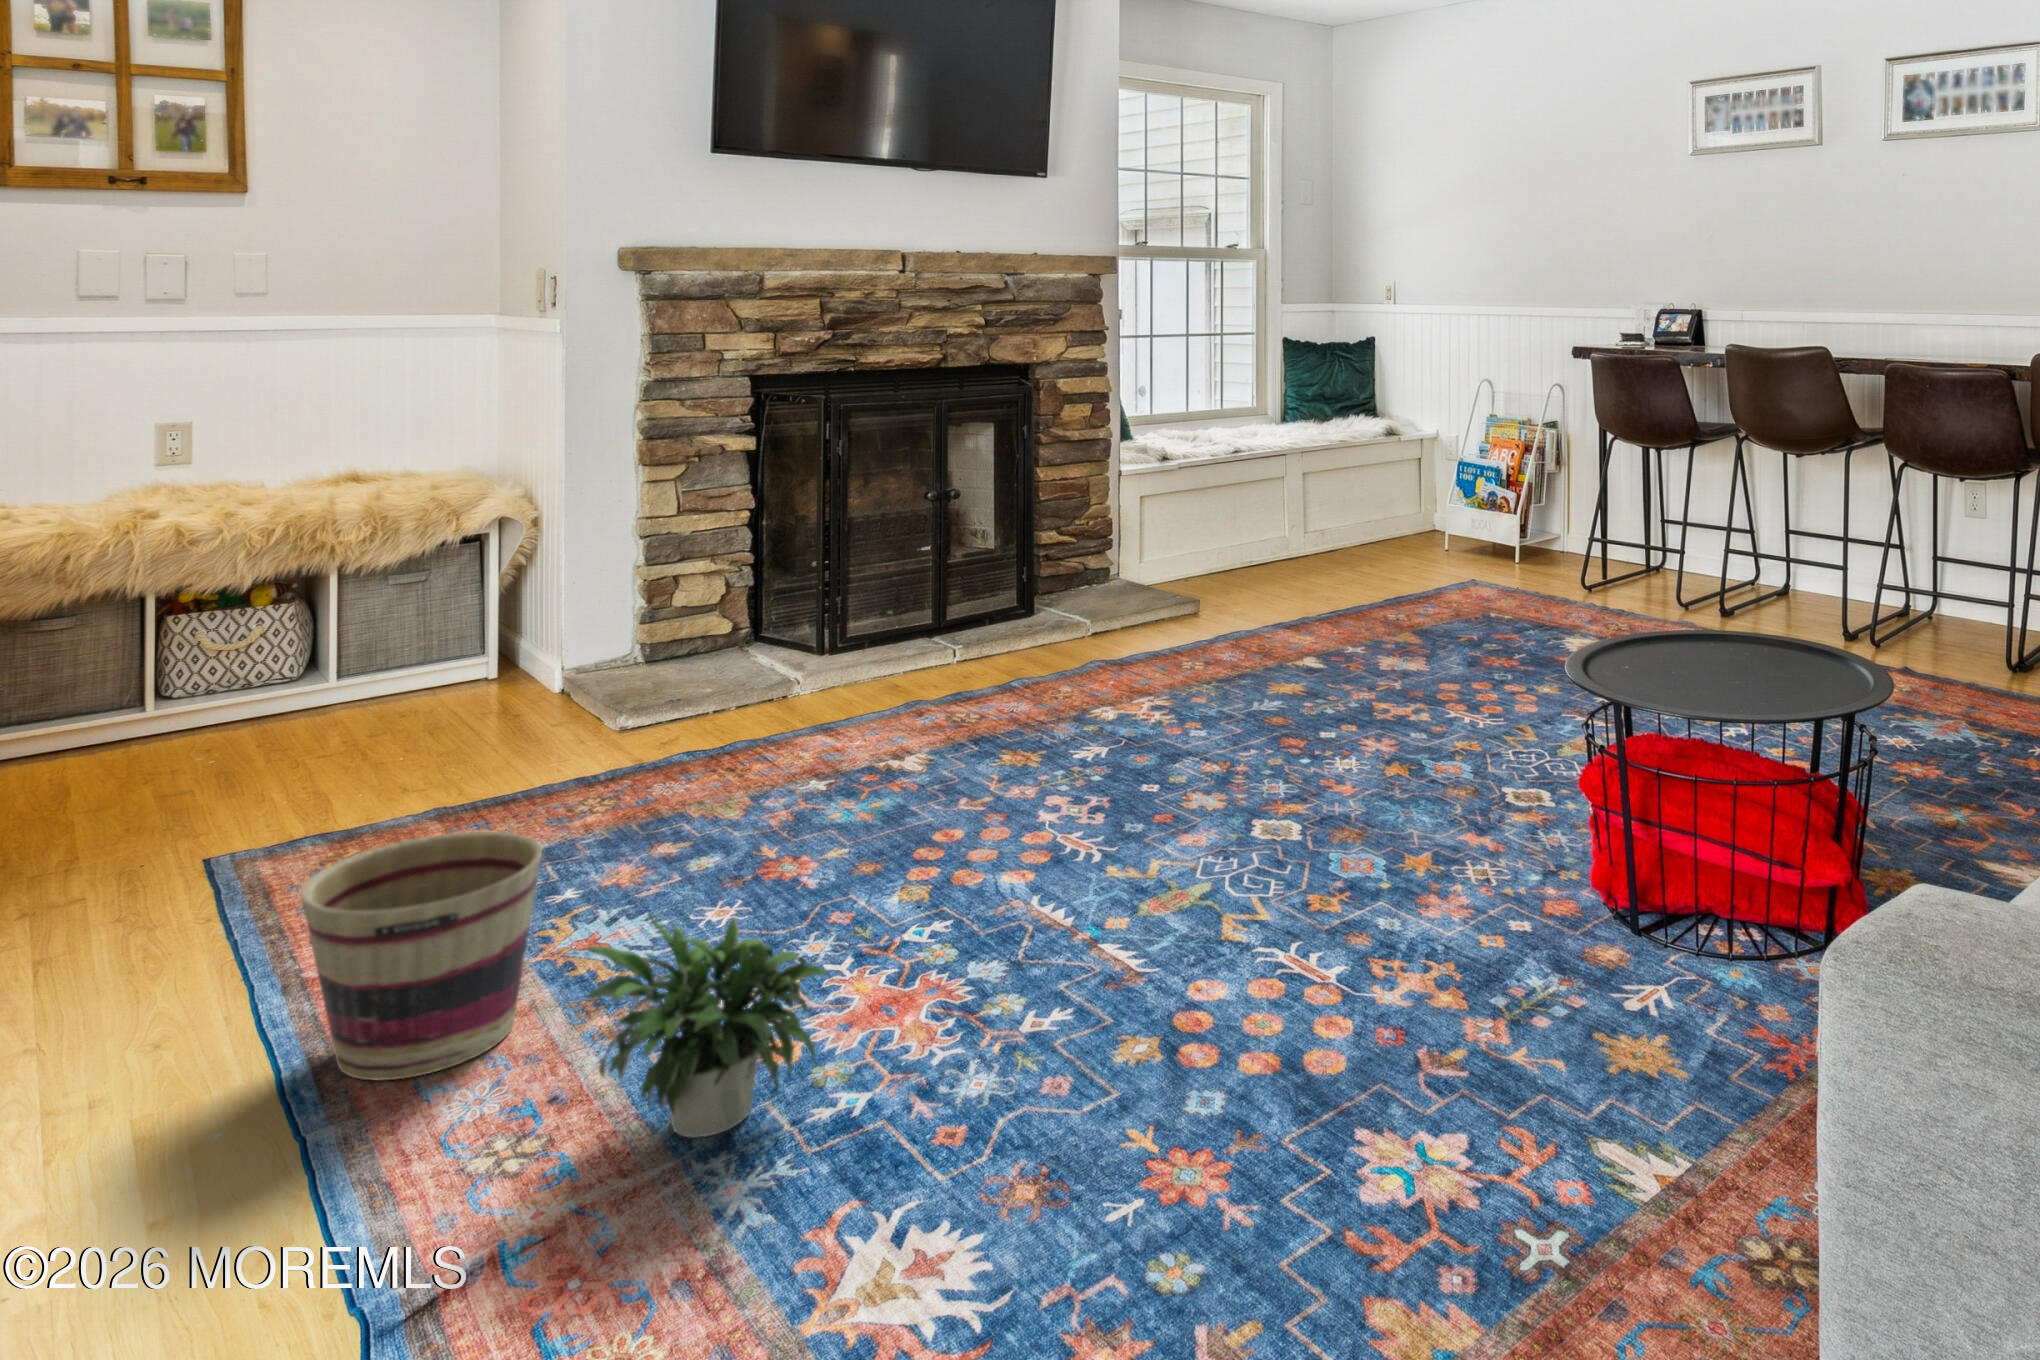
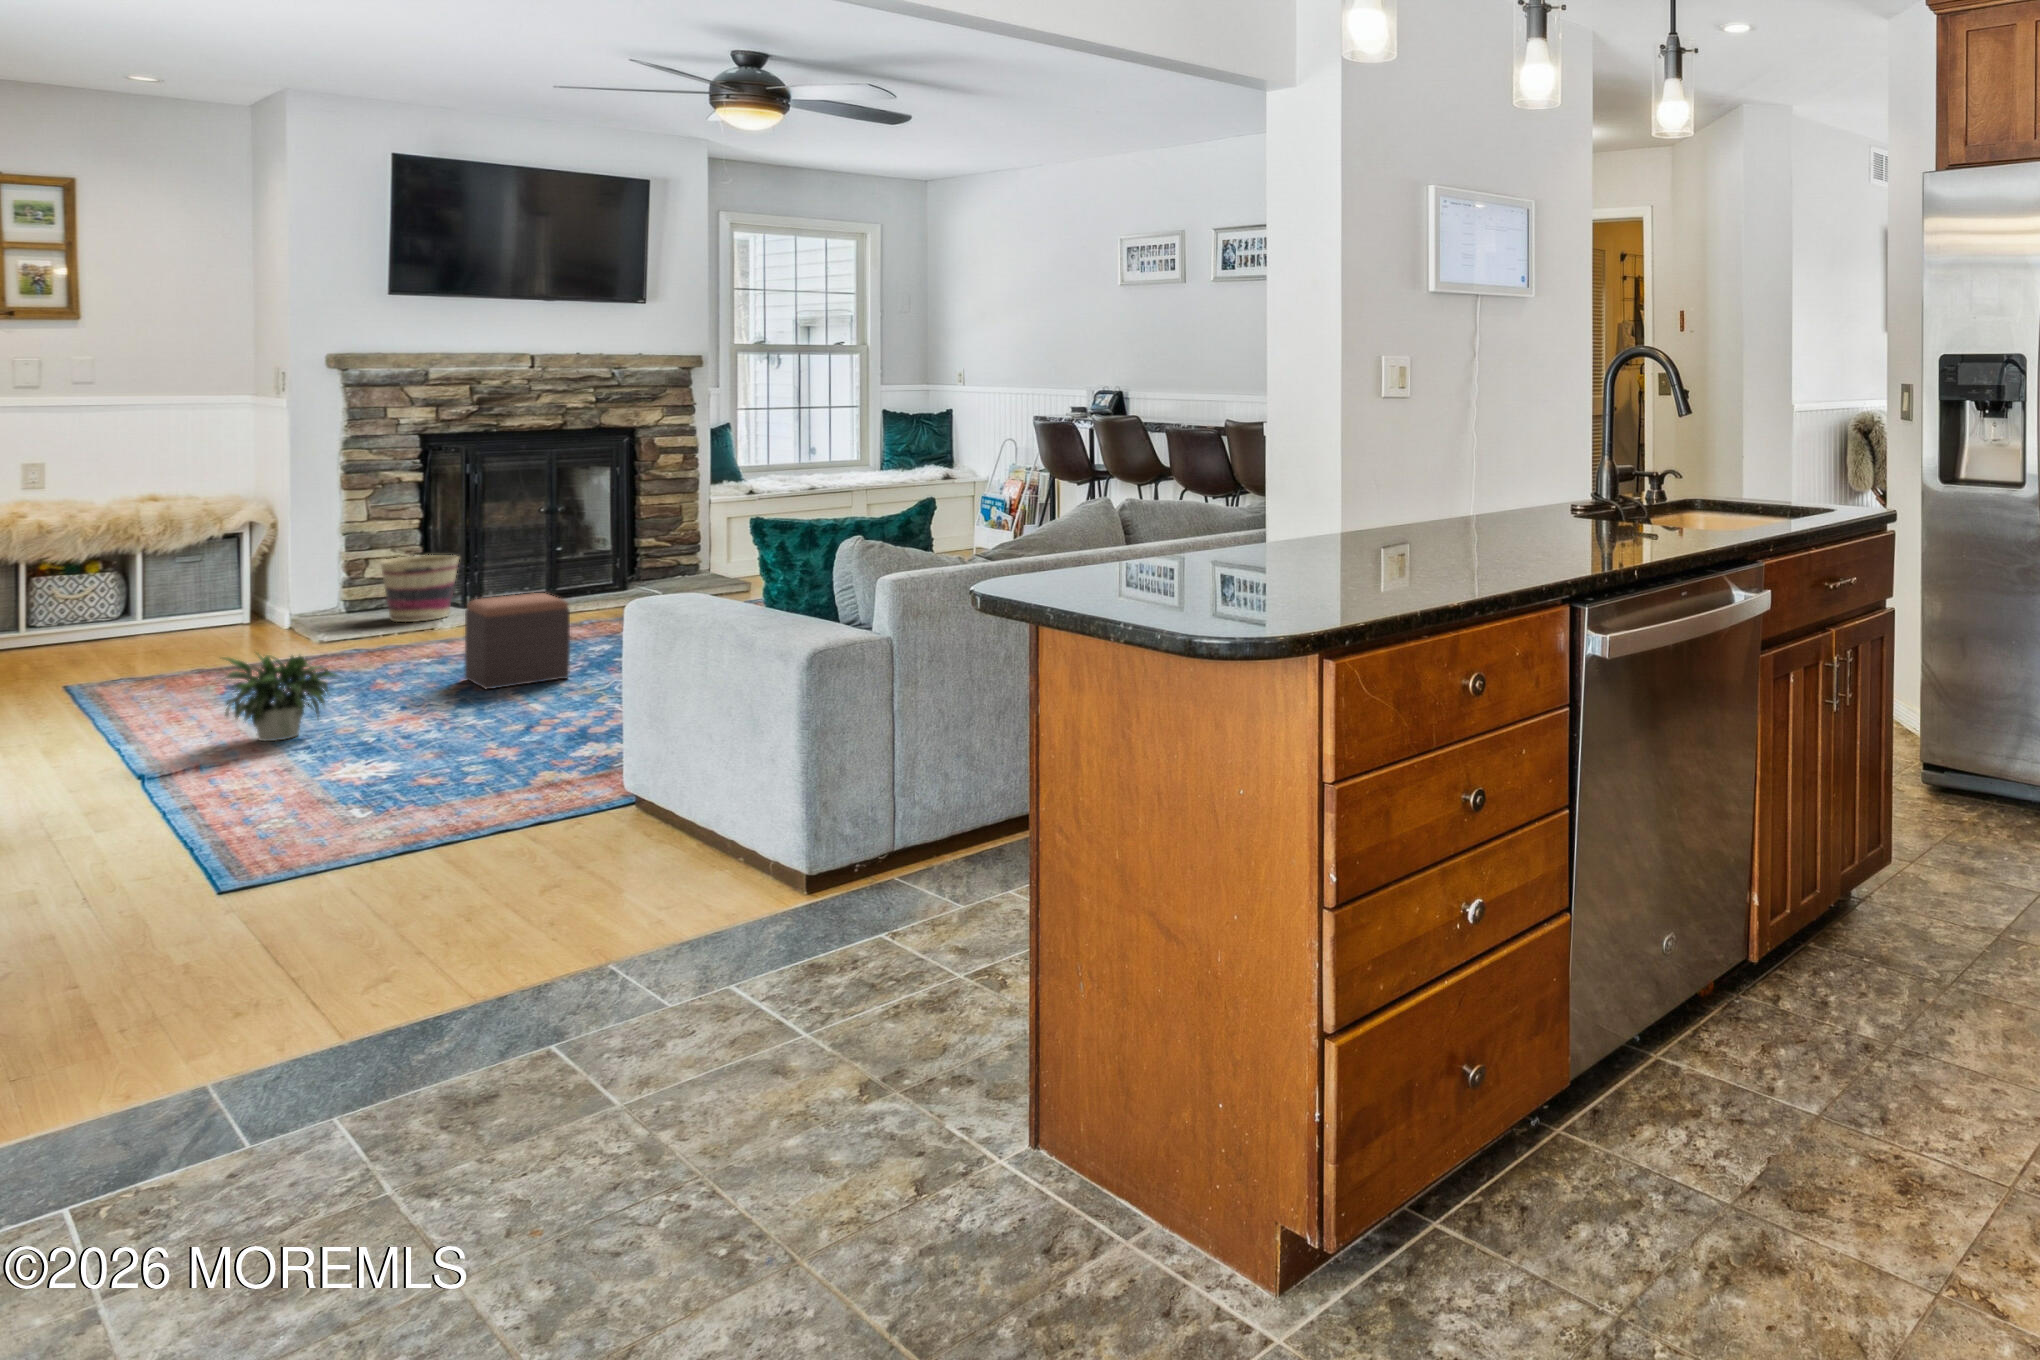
footstool: none [955,703,1147,914] -> present [464,593,570,689]
basket: present [300,832,542,1081] -> present [381,555,459,622]

